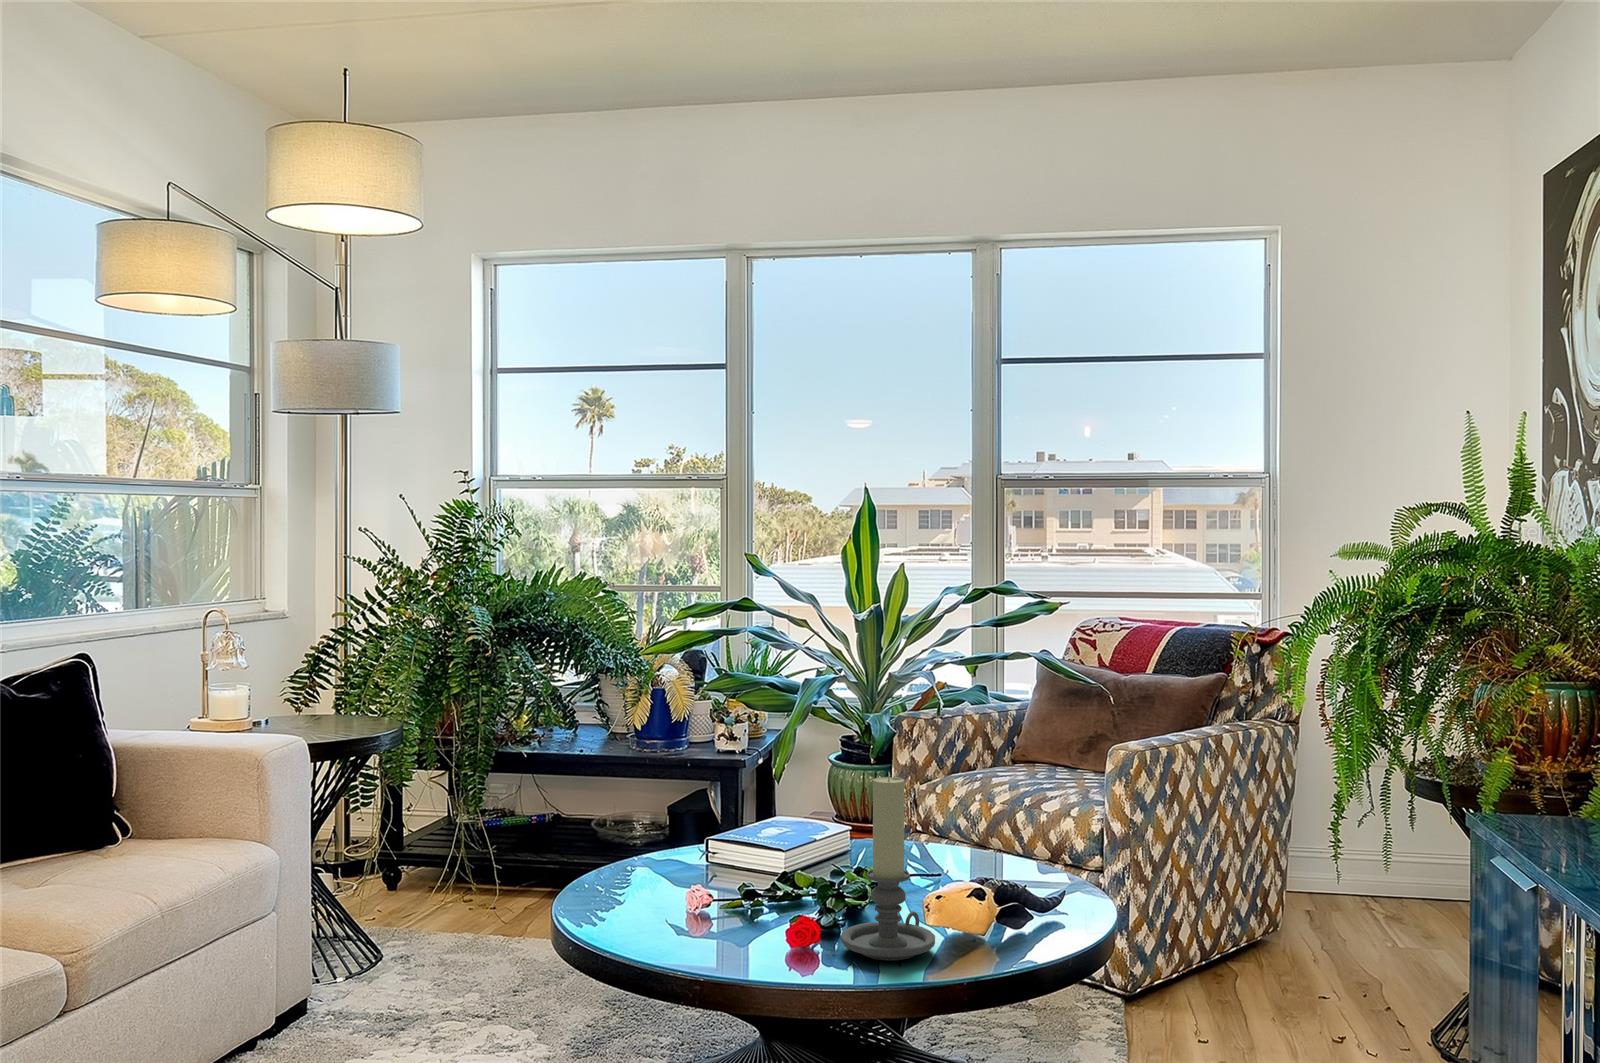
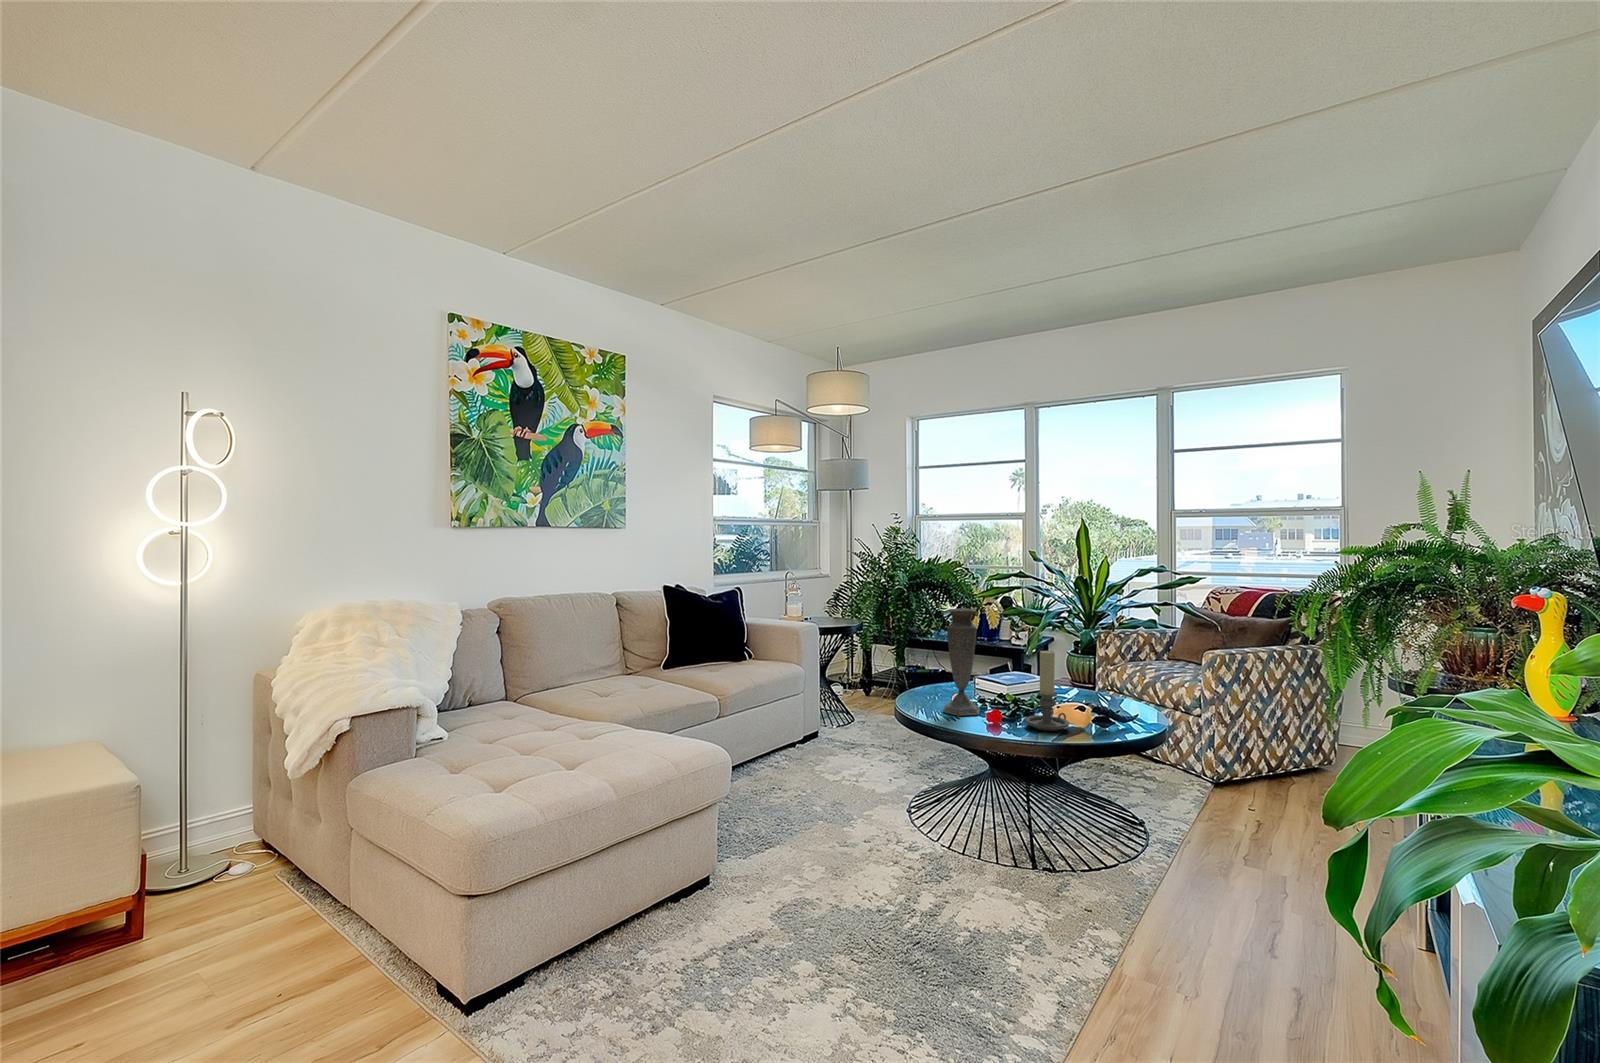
vase: none [645,688,729,945] -> present [943,609,980,716]

